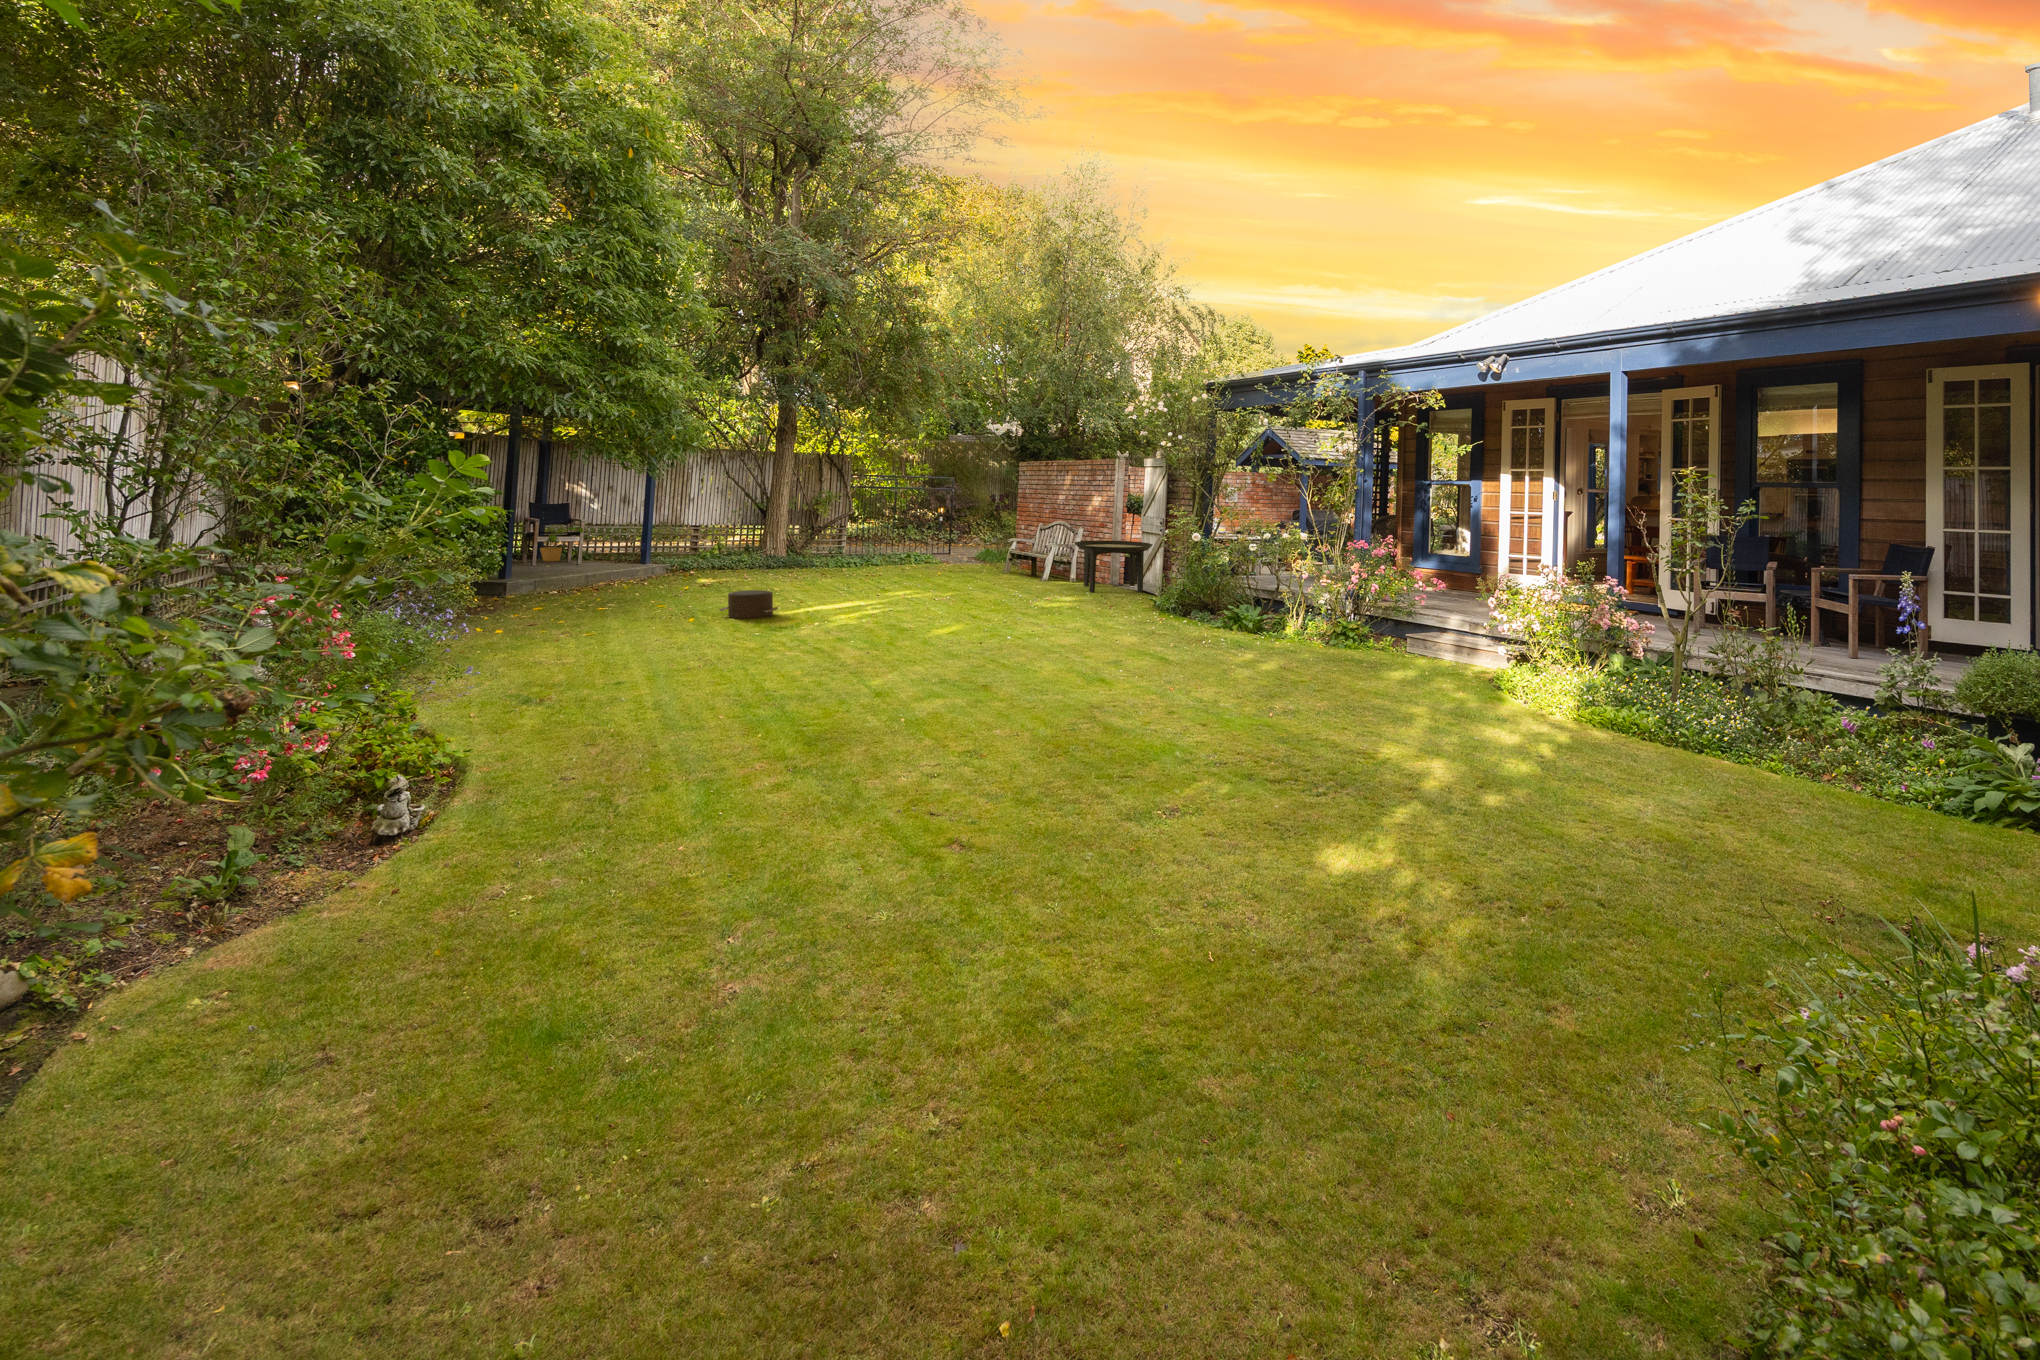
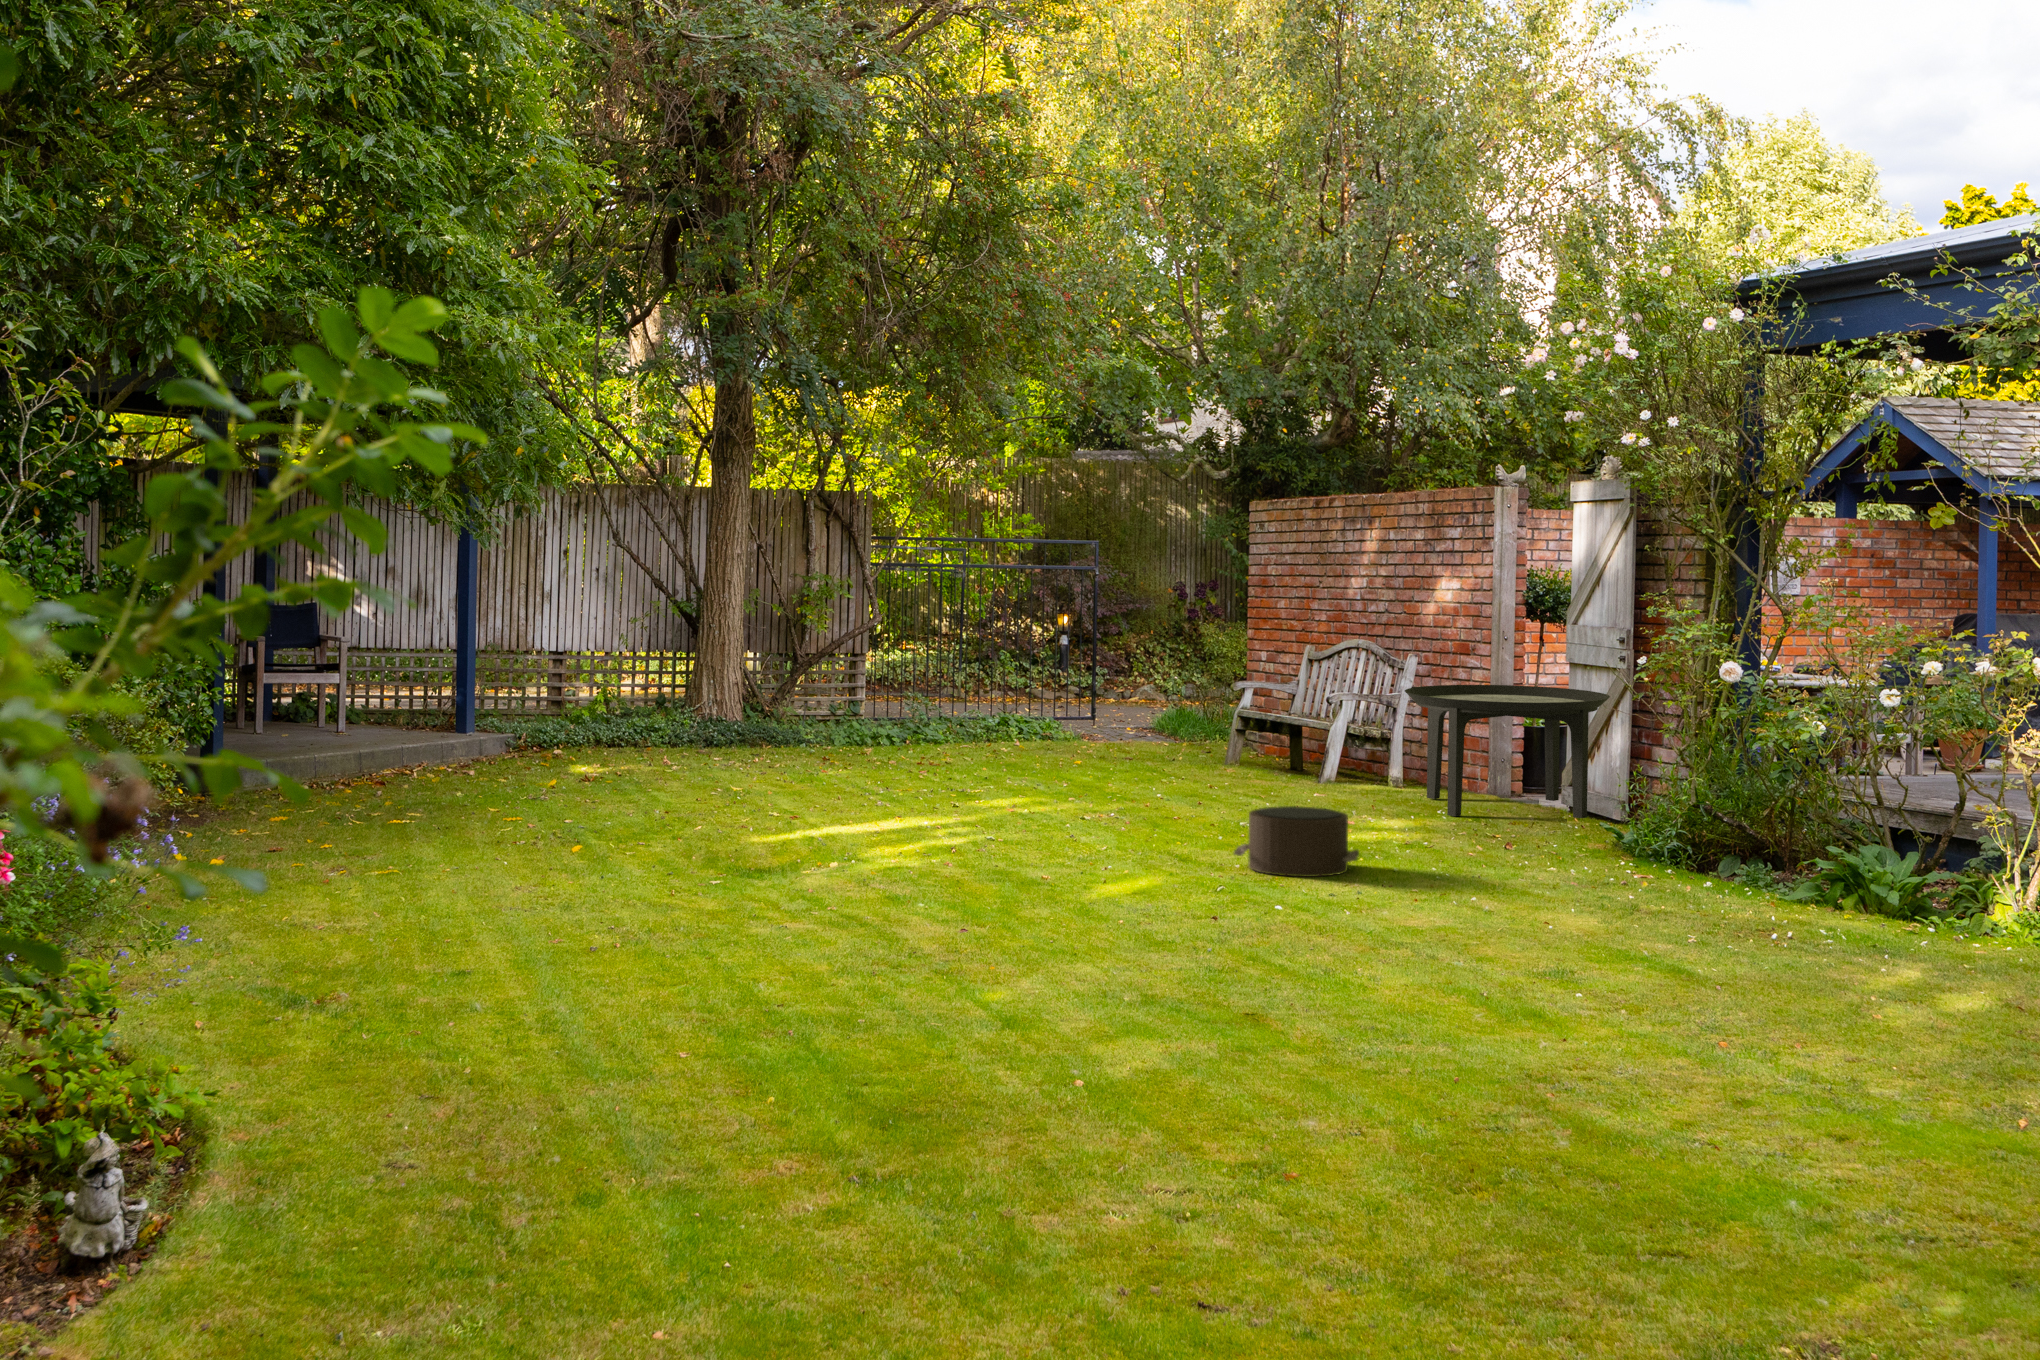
potted plant: present [540,527,583,561] -> none [264,654,344,725]
pouf: present [719,590,777,619] -> present [1234,806,1359,877]

